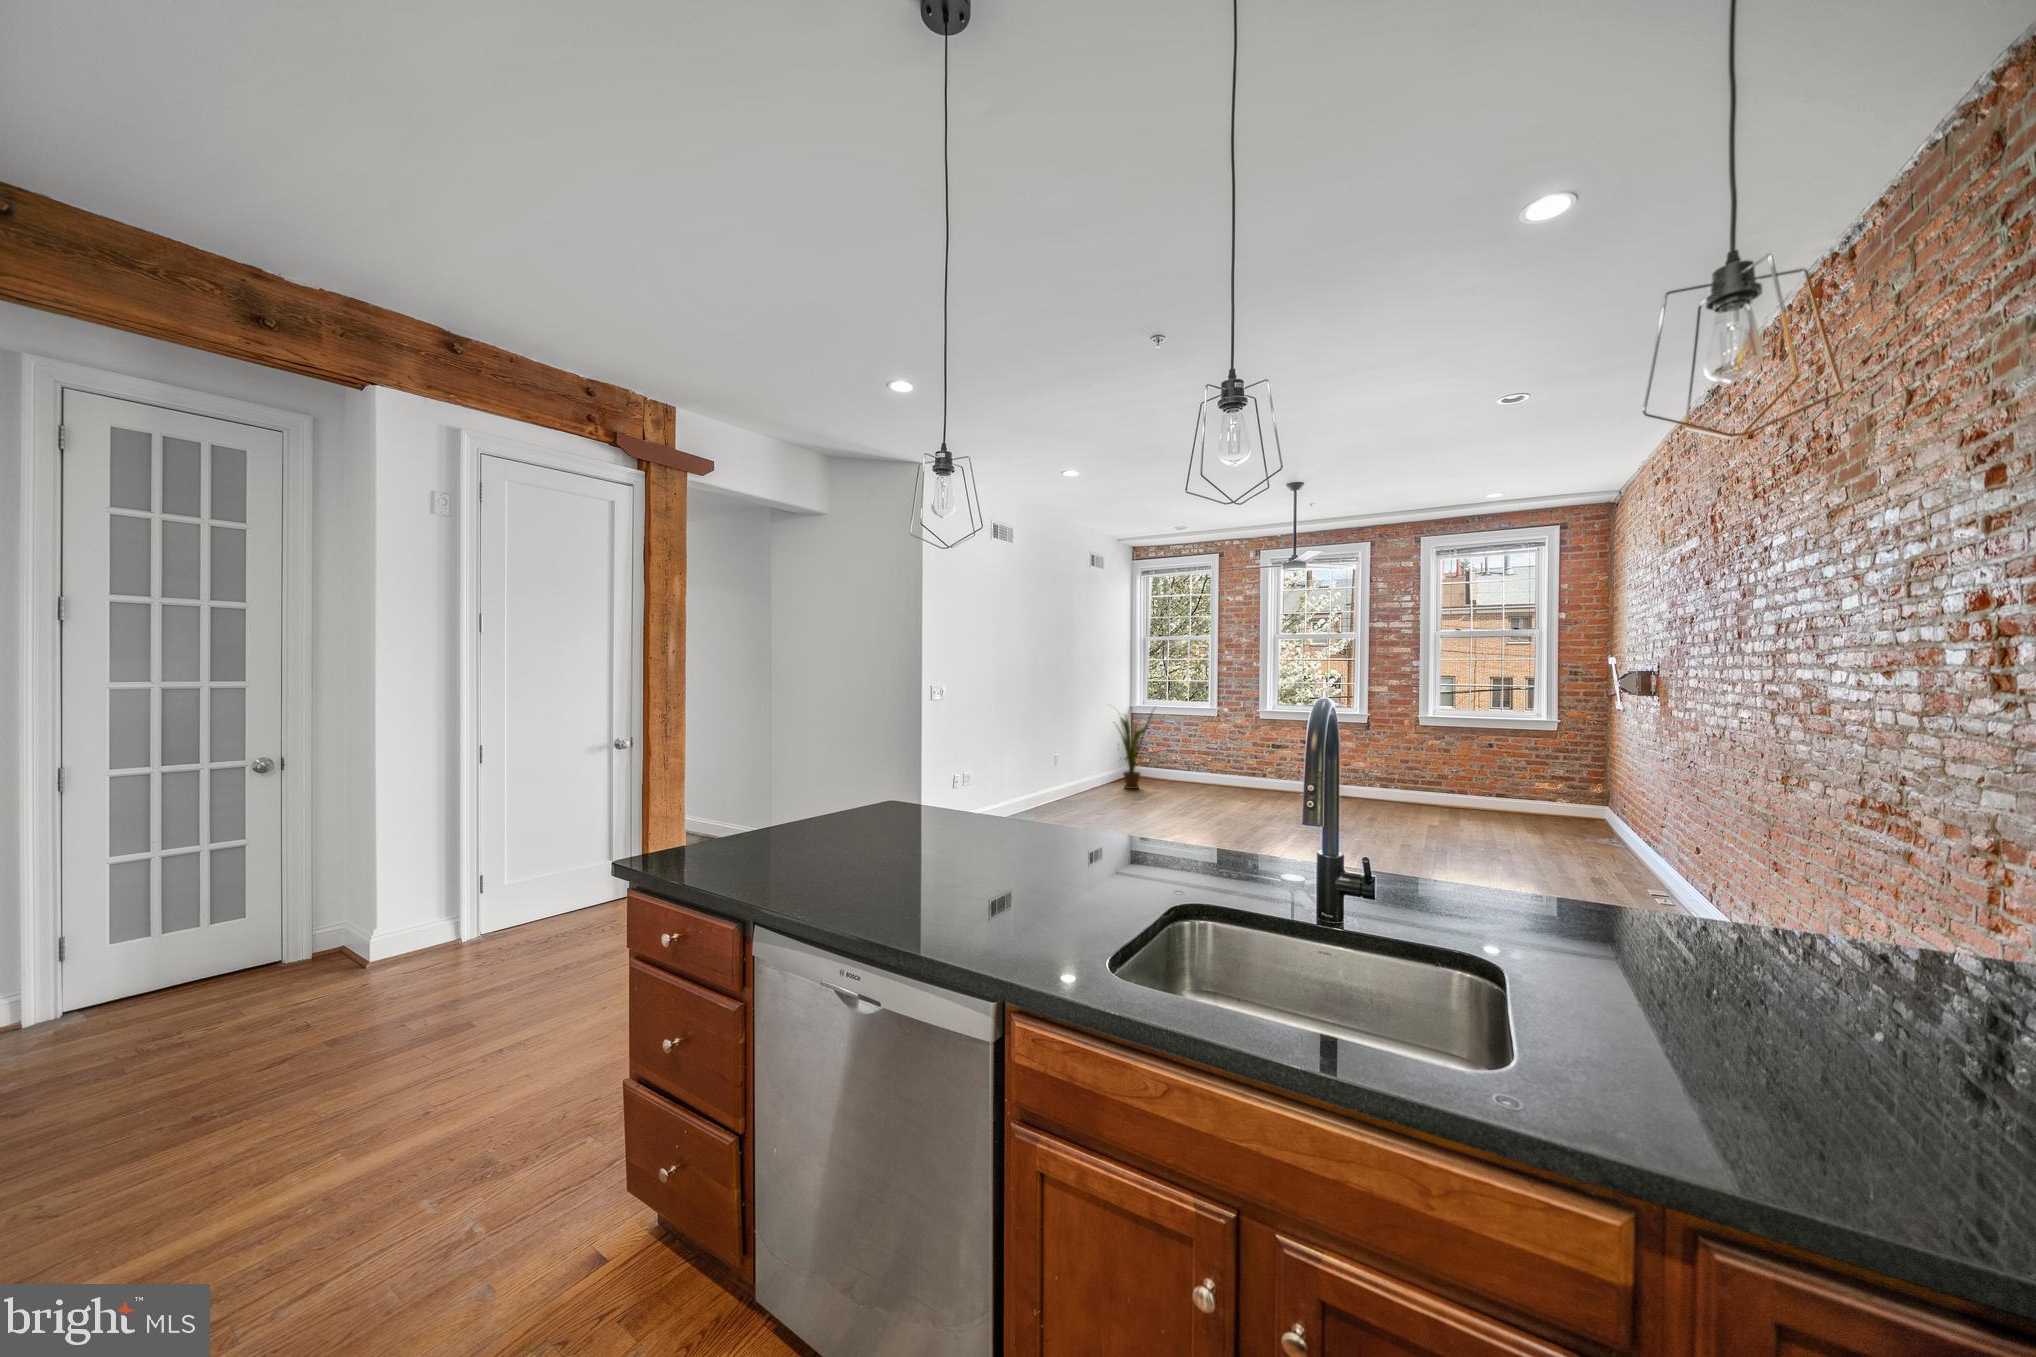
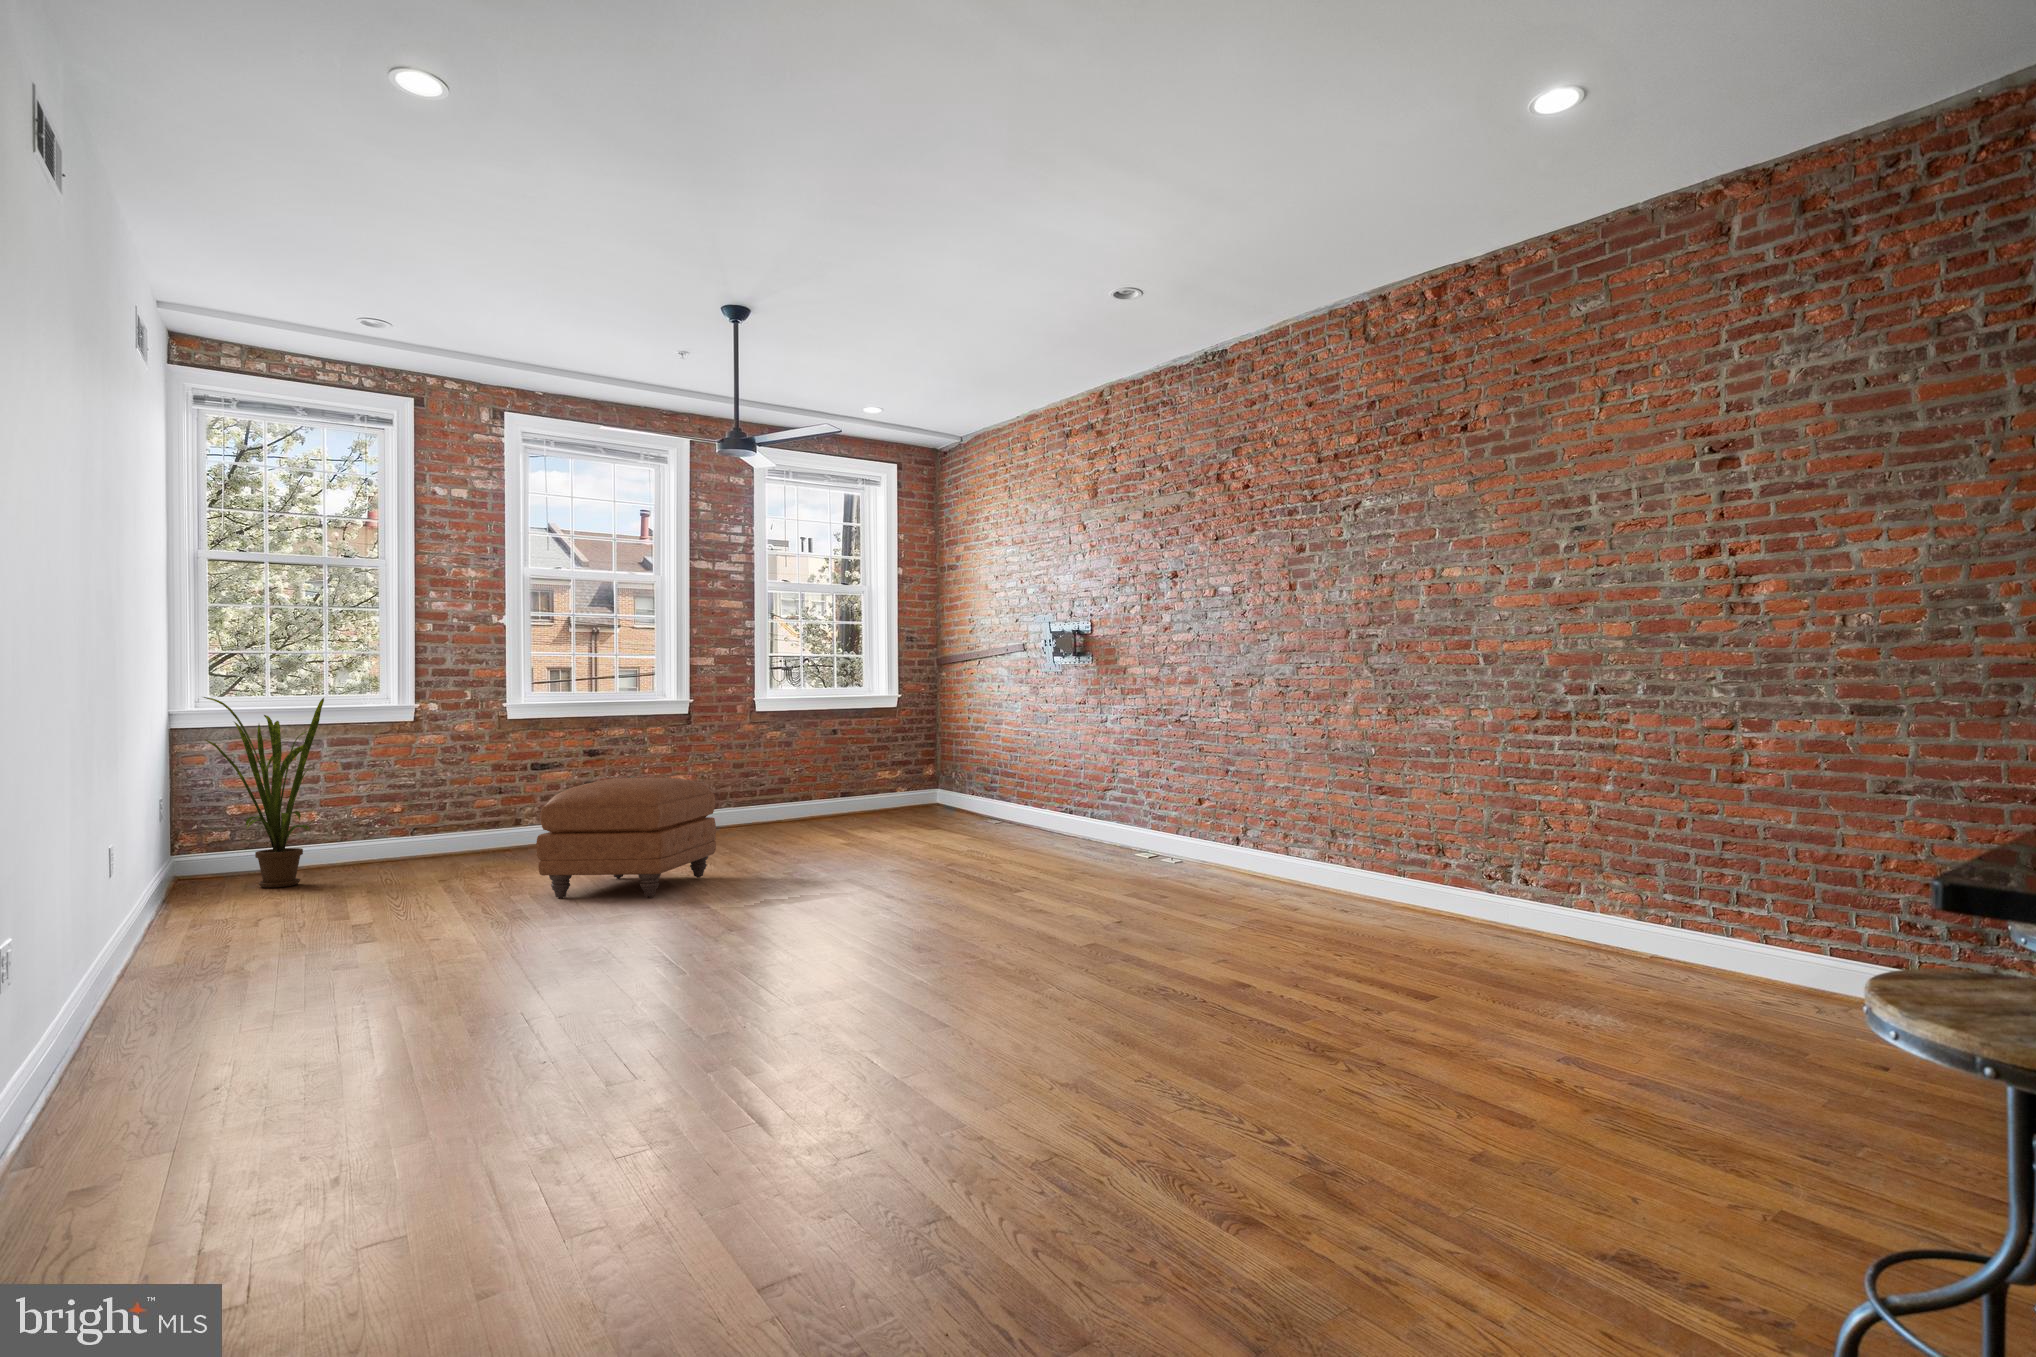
ottoman: none [1157,765,1263,830] -> present [536,777,716,899]

